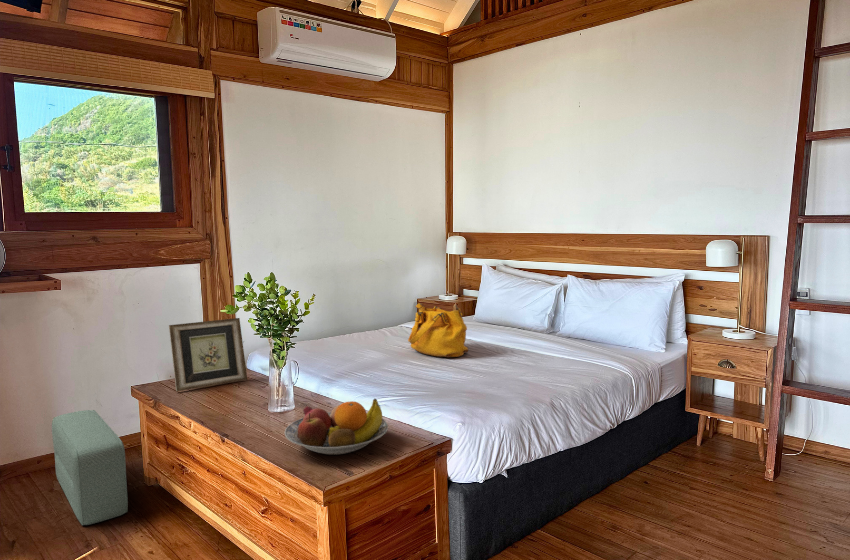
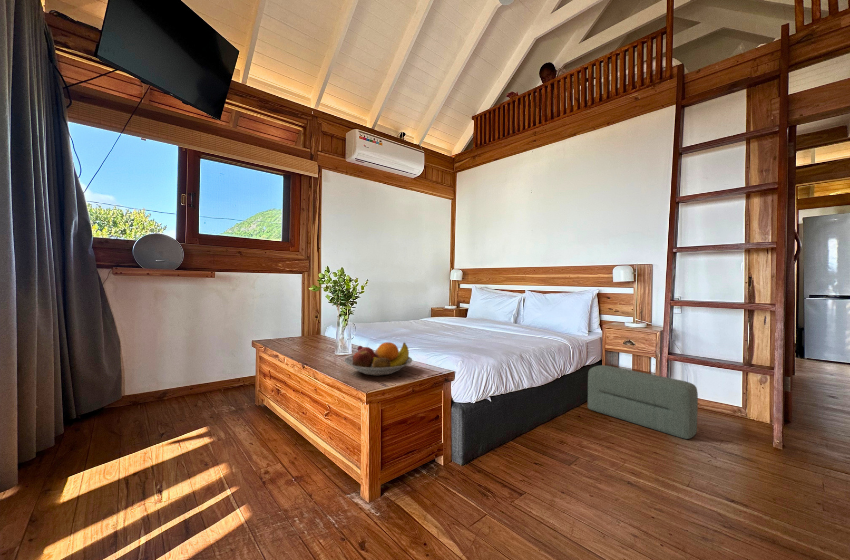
handbag: present [408,304,468,358] -> none [426,301,463,333]
picture frame: present [169,318,247,391] -> none [278,302,325,344]
pouf: present [52,410,128,525] -> present [588,365,698,439]

